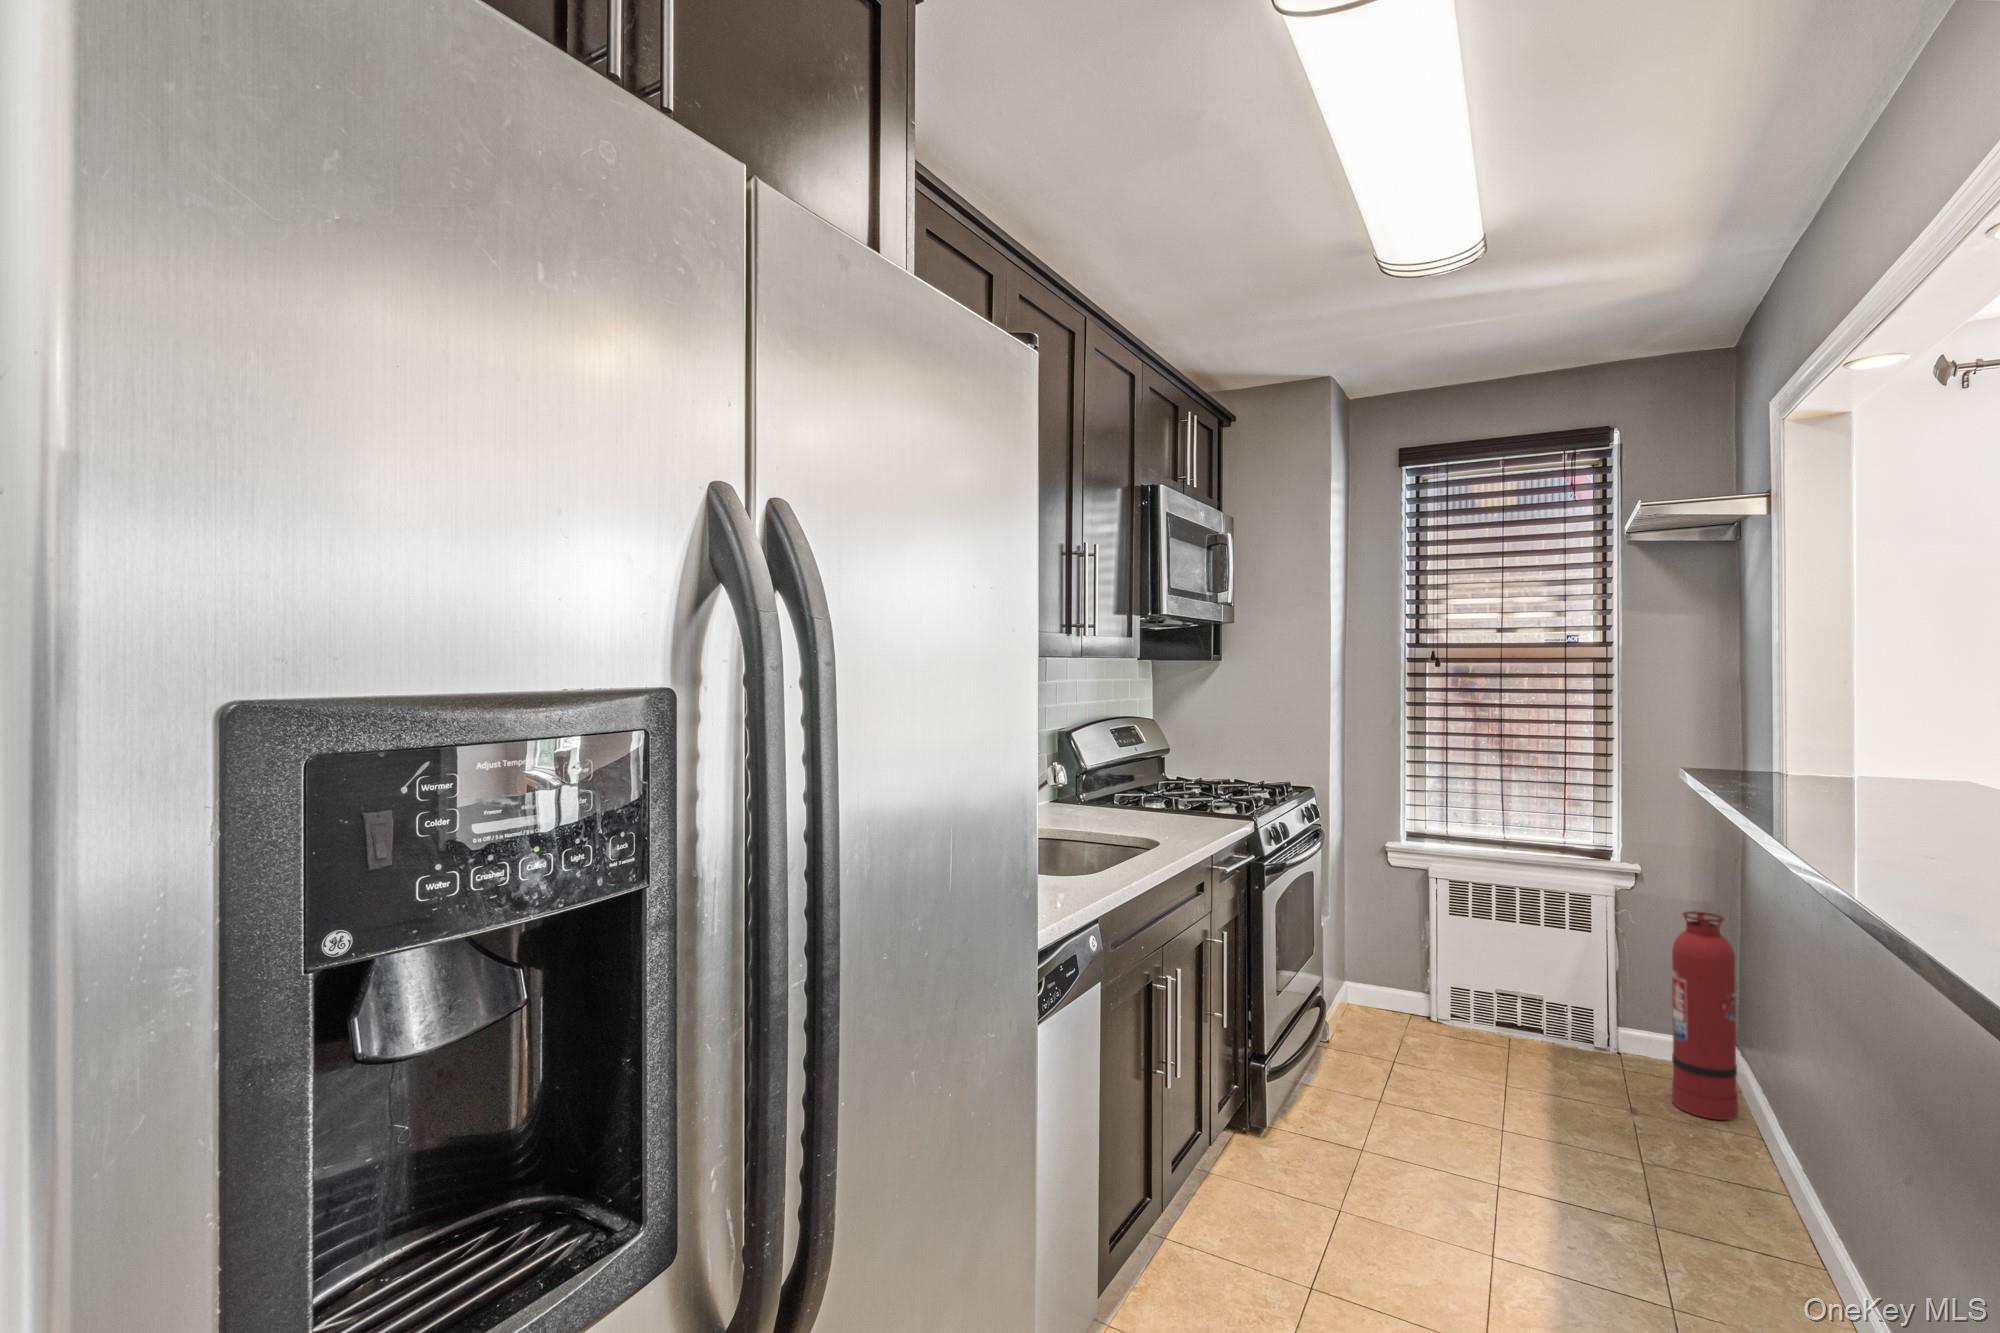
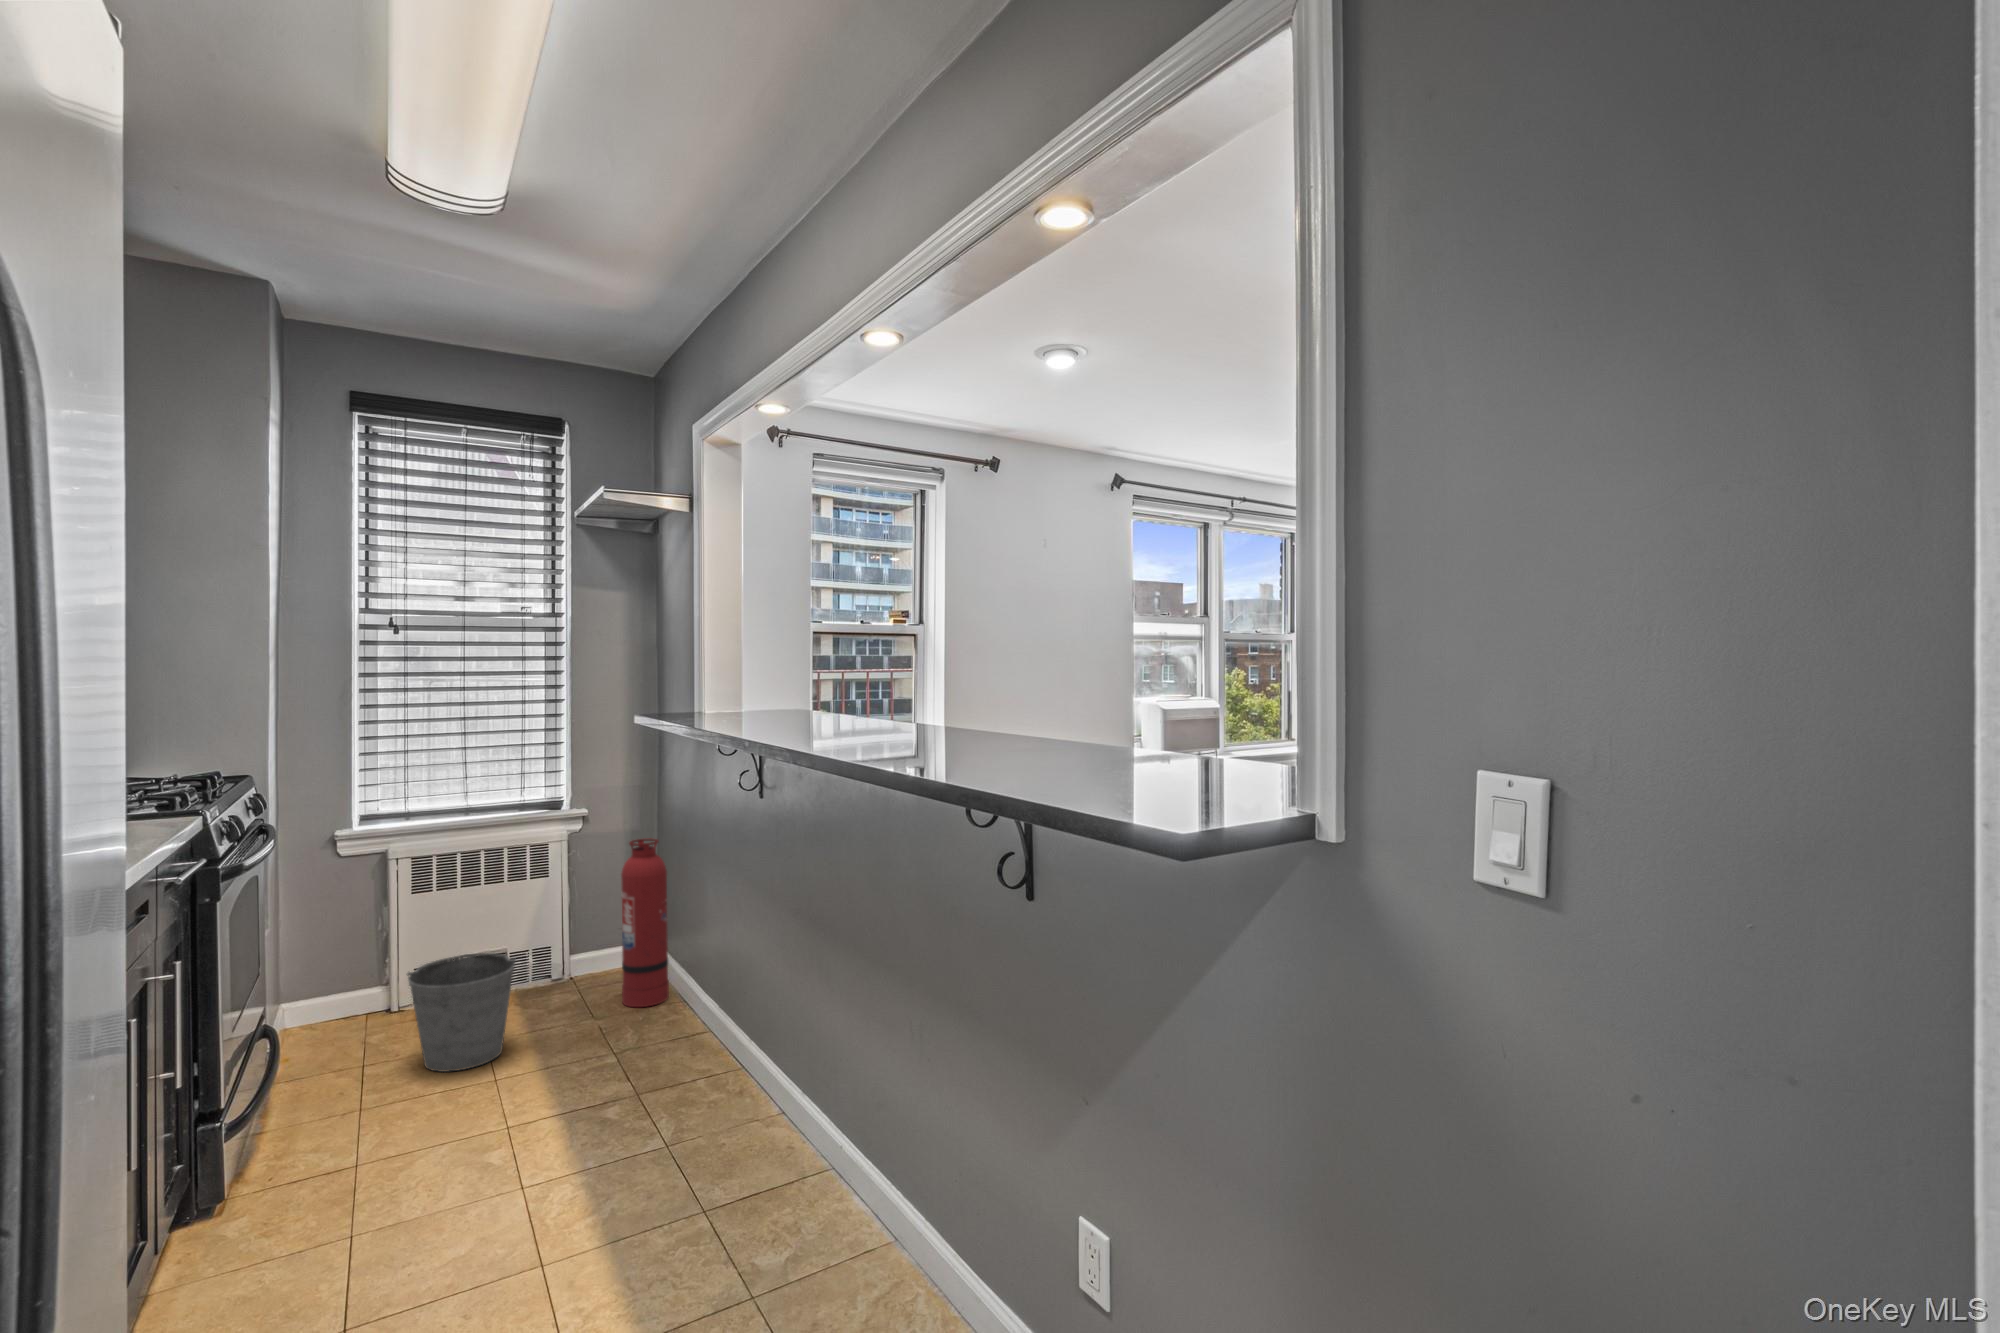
bucket: none [1429,988,1535,1108] -> present [407,953,516,1072]

